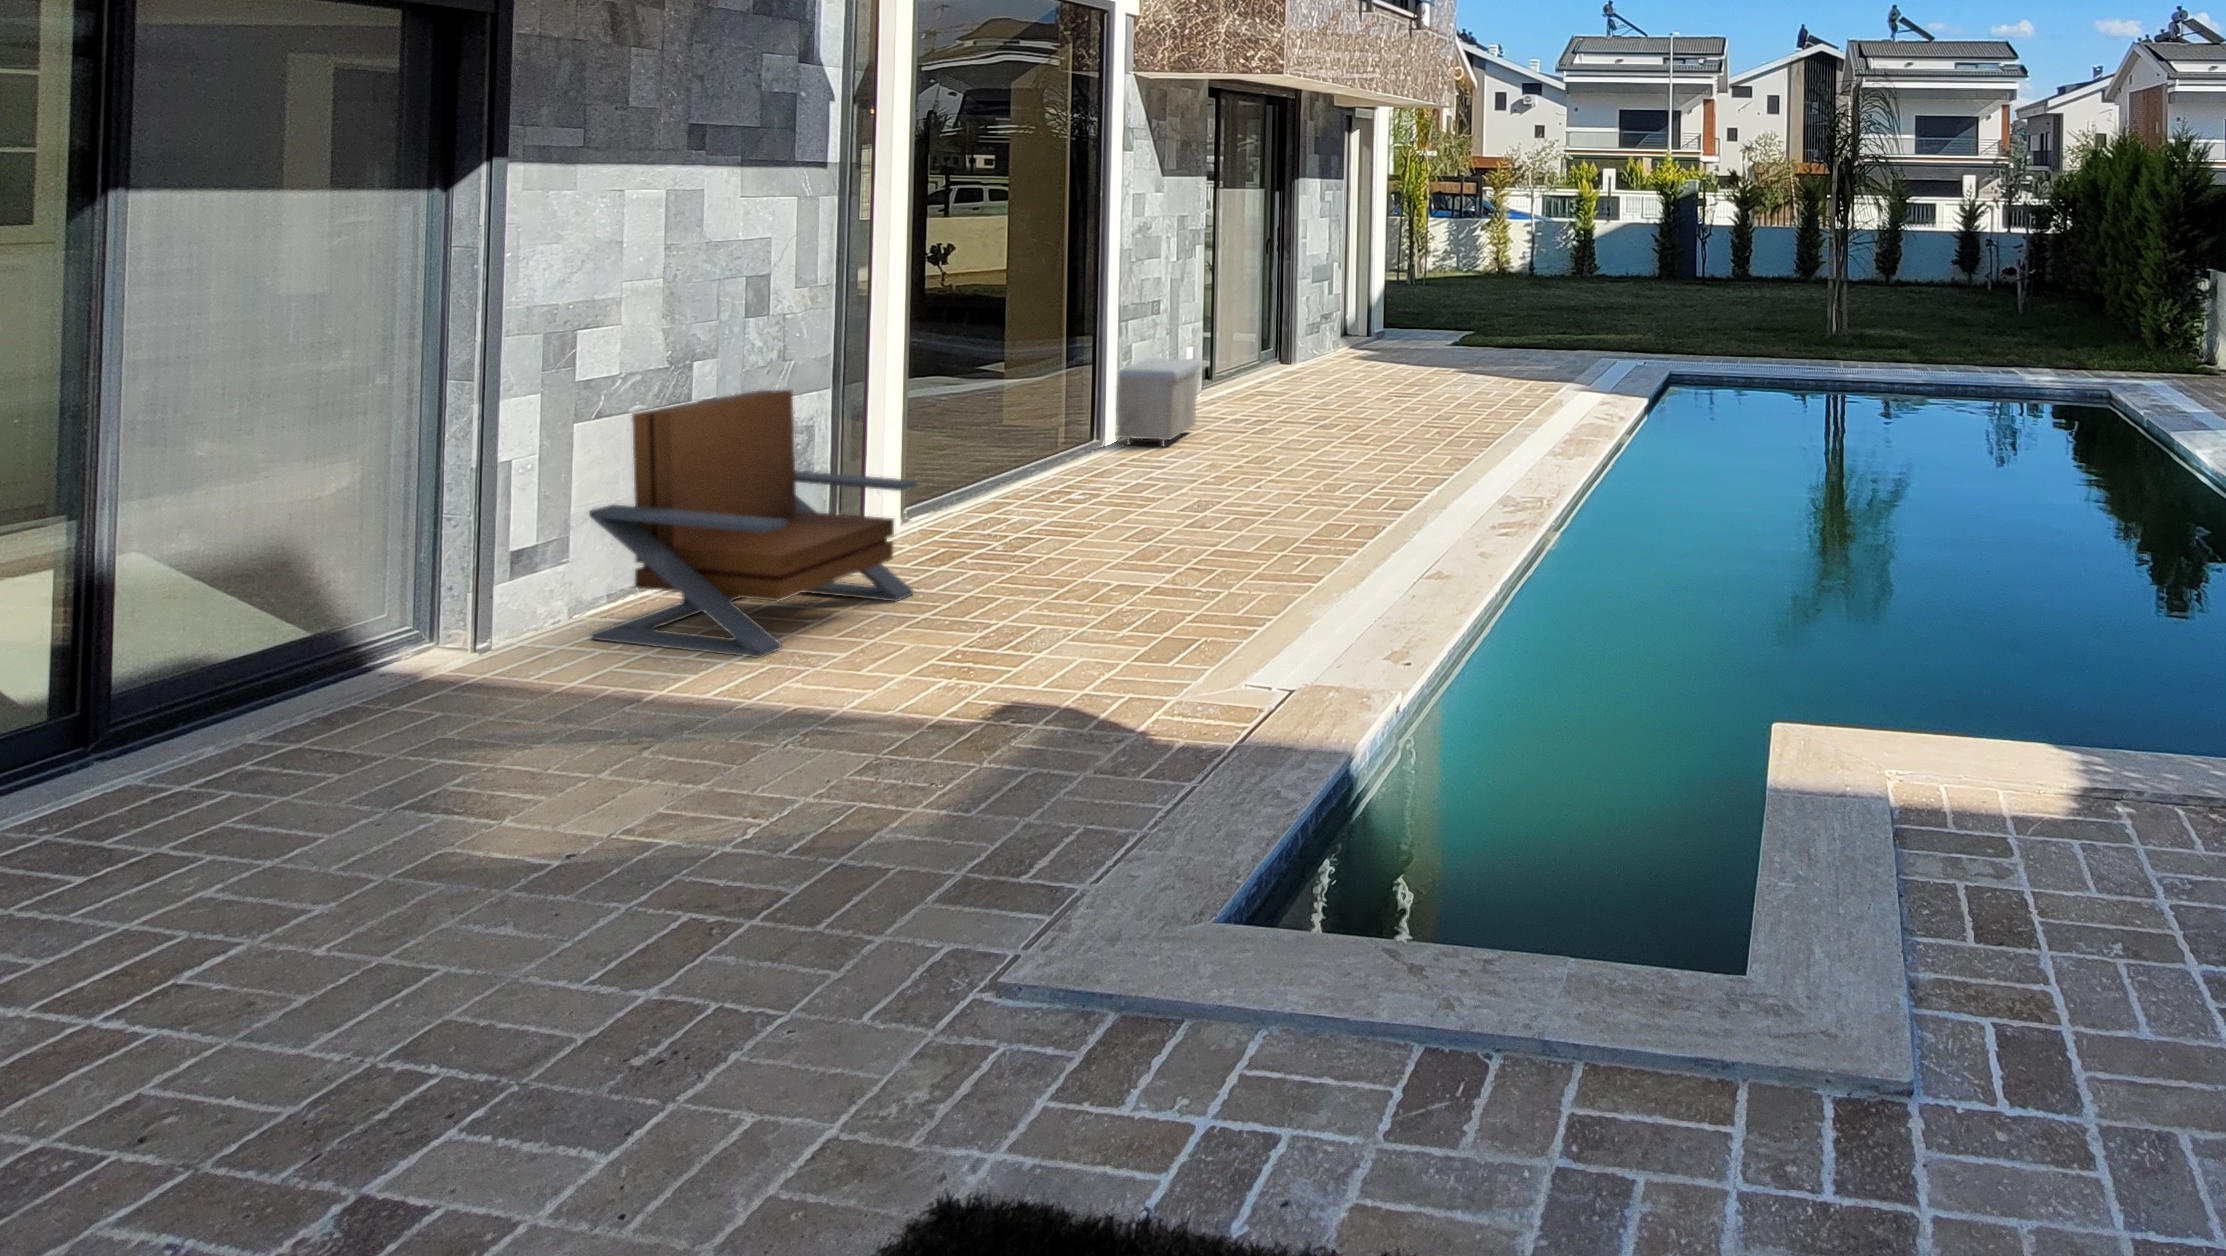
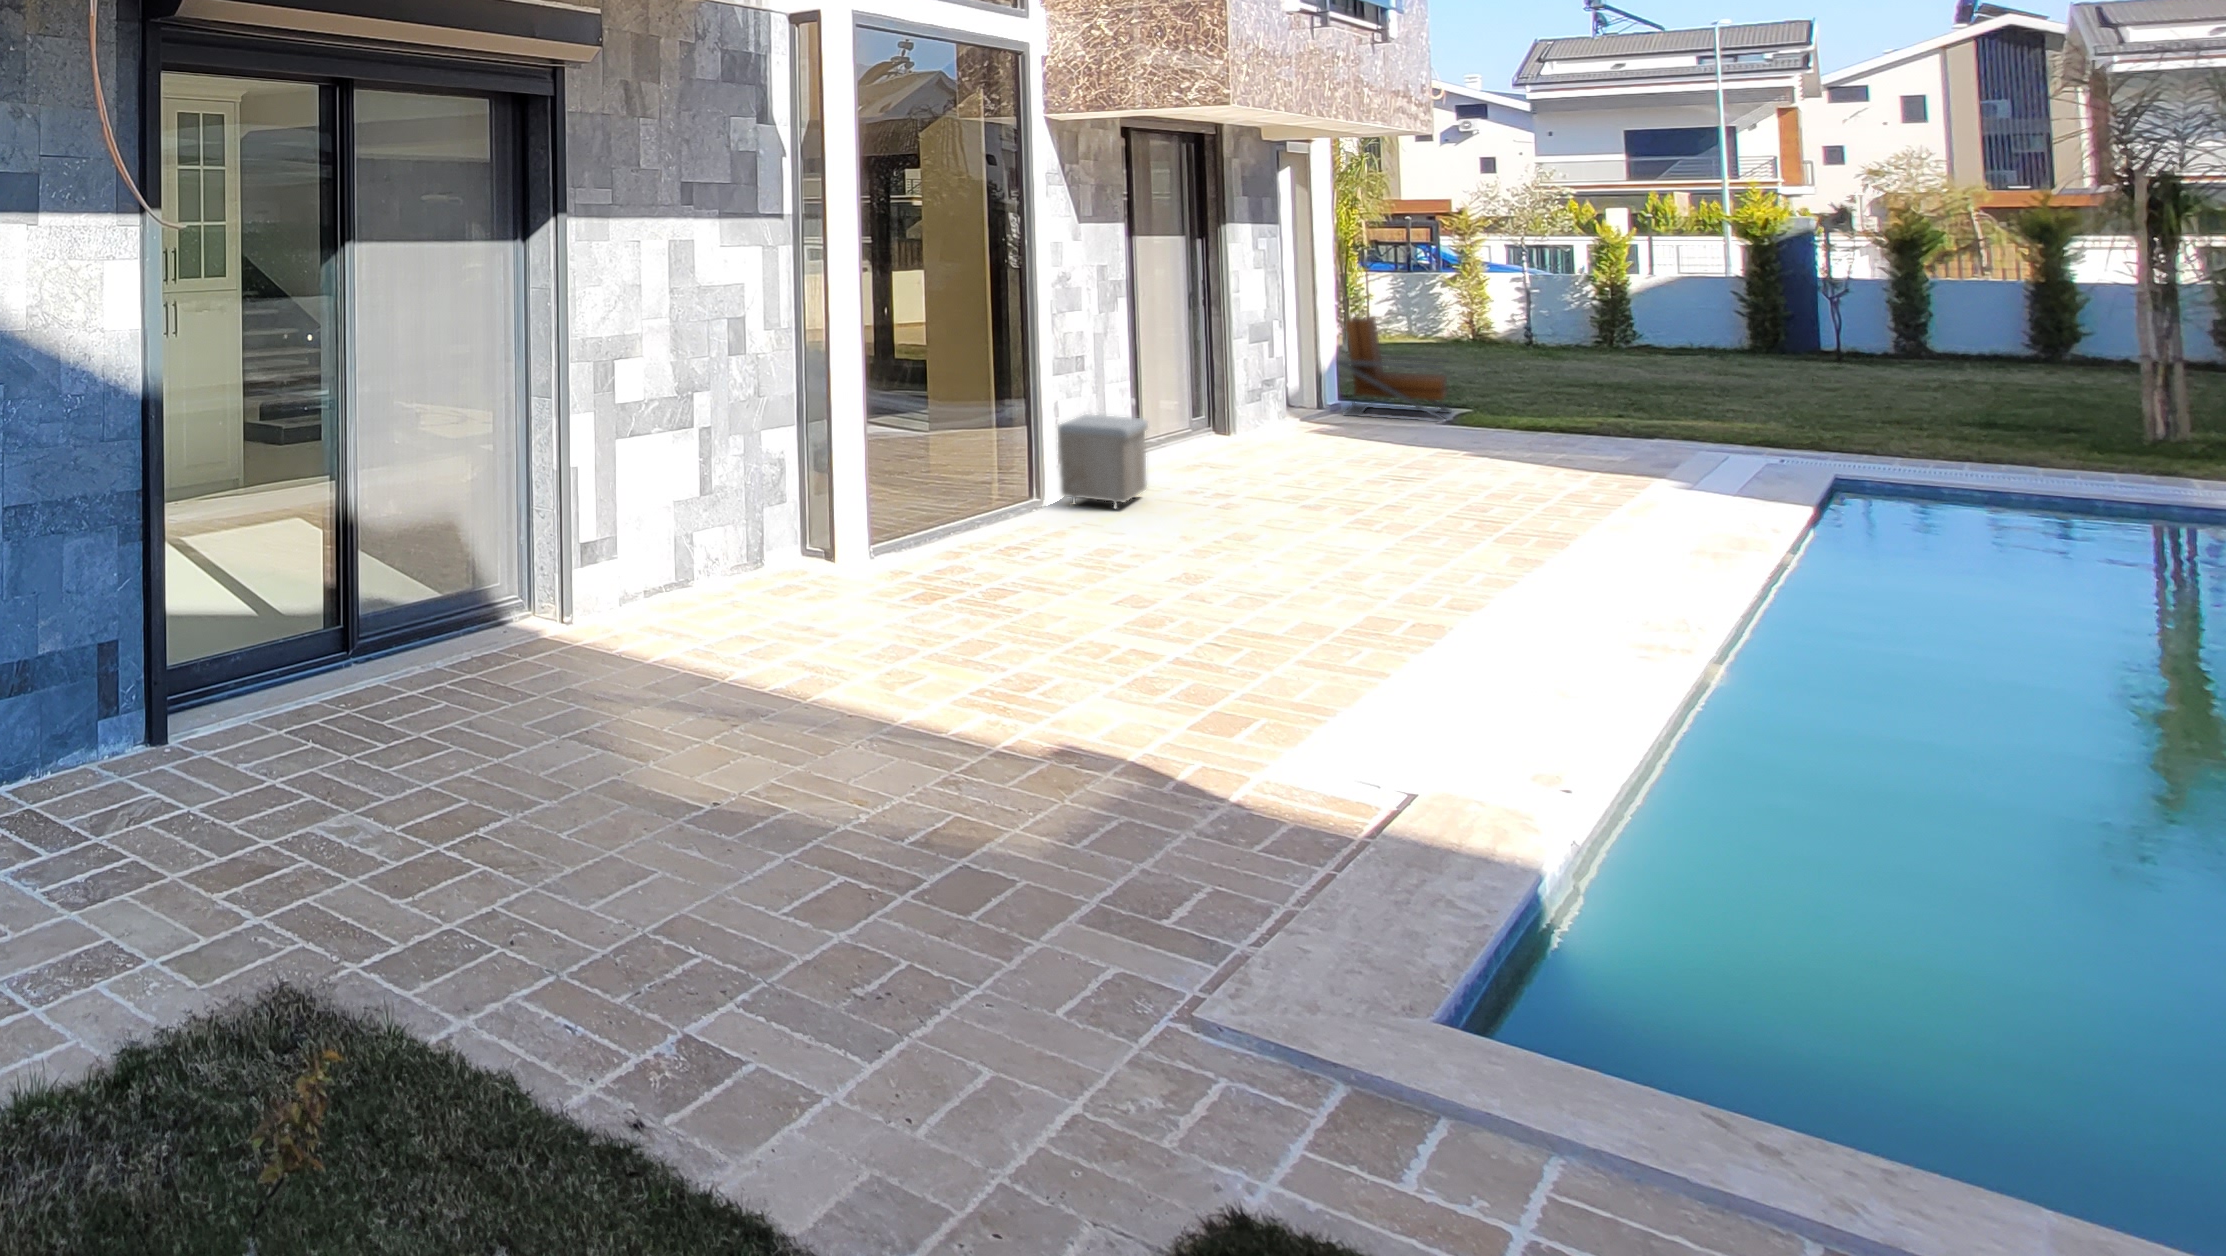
lounge chair: present [589,390,918,658] -> present [1338,317,1451,422]

